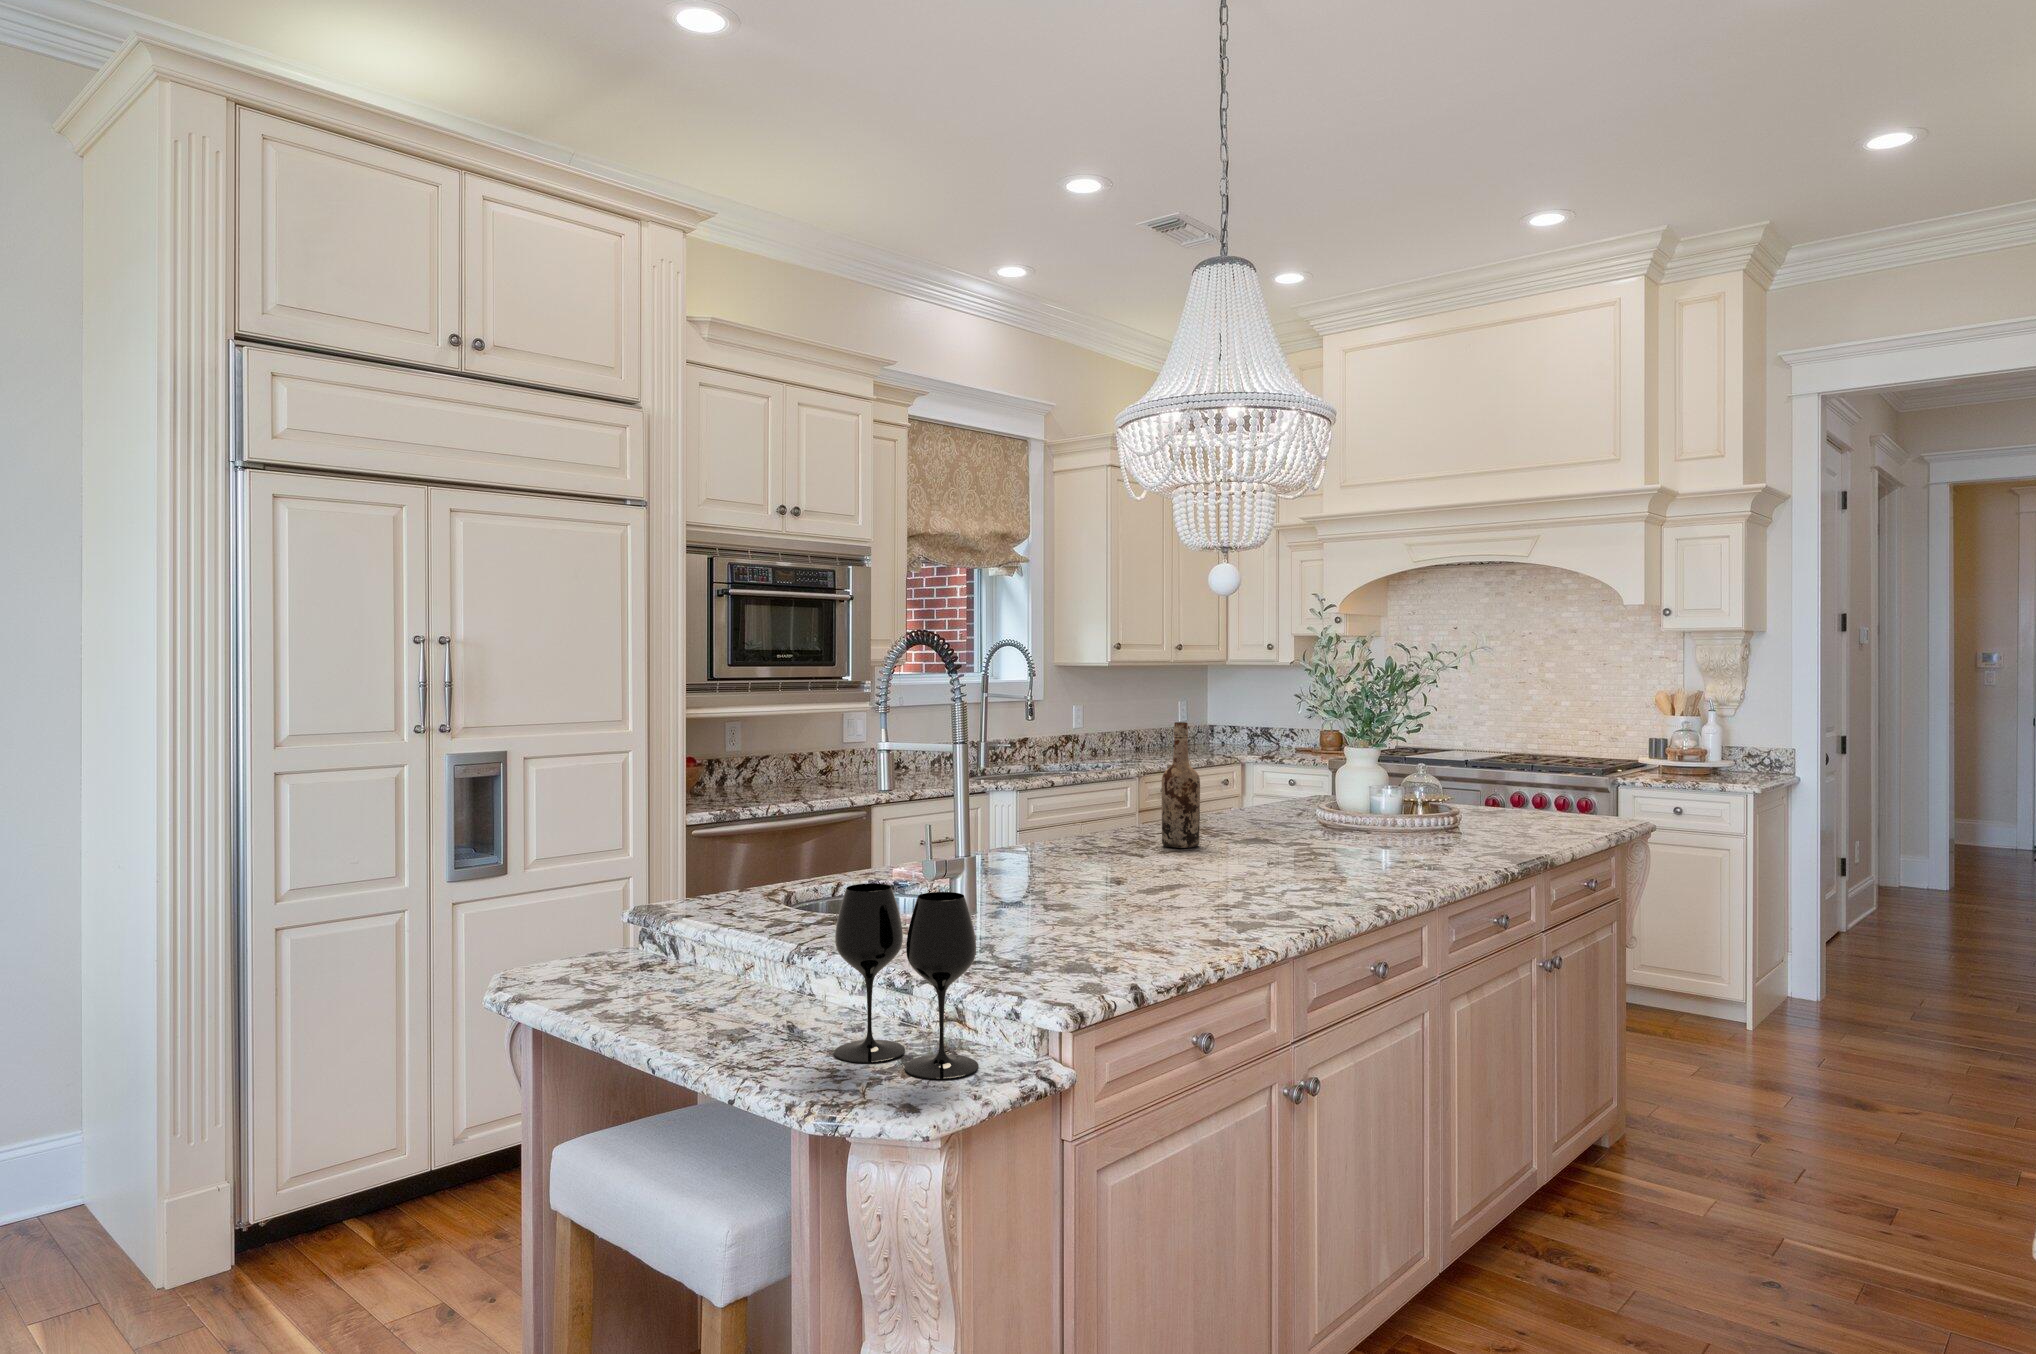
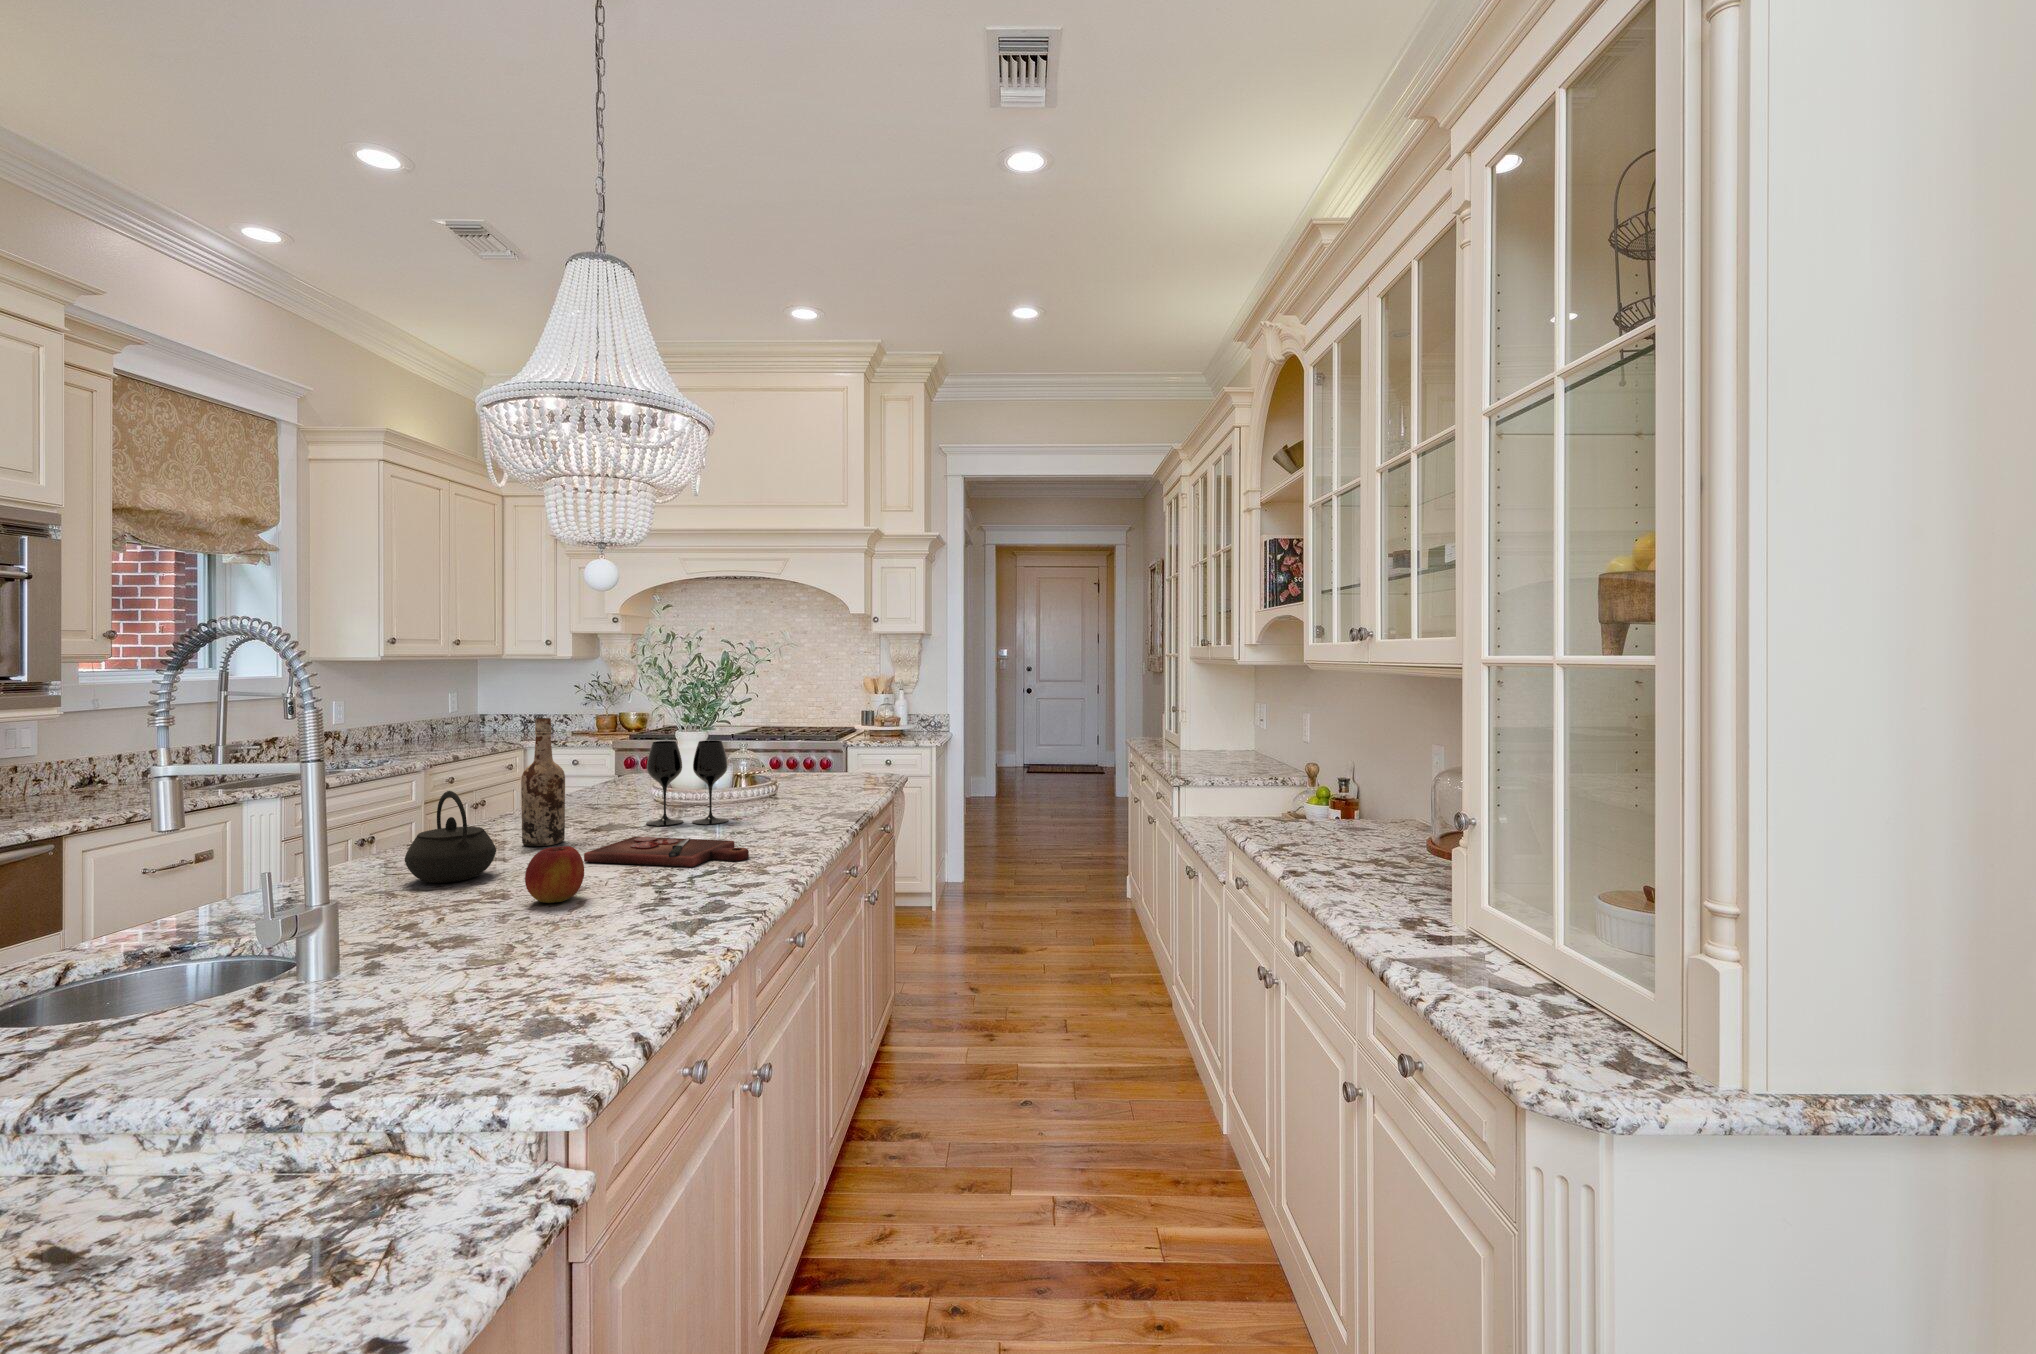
kettle: none [1055,784,1125,866] -> present [405,791,496,883]
apple: none [1128,840,1178,891] -> present [525,846,584,903]
cutting board: none [1201,847,1354,881] -> present [584,837,749,867]
wine glass: present [834,883,979,1079] -> present [646,740,728,826]

